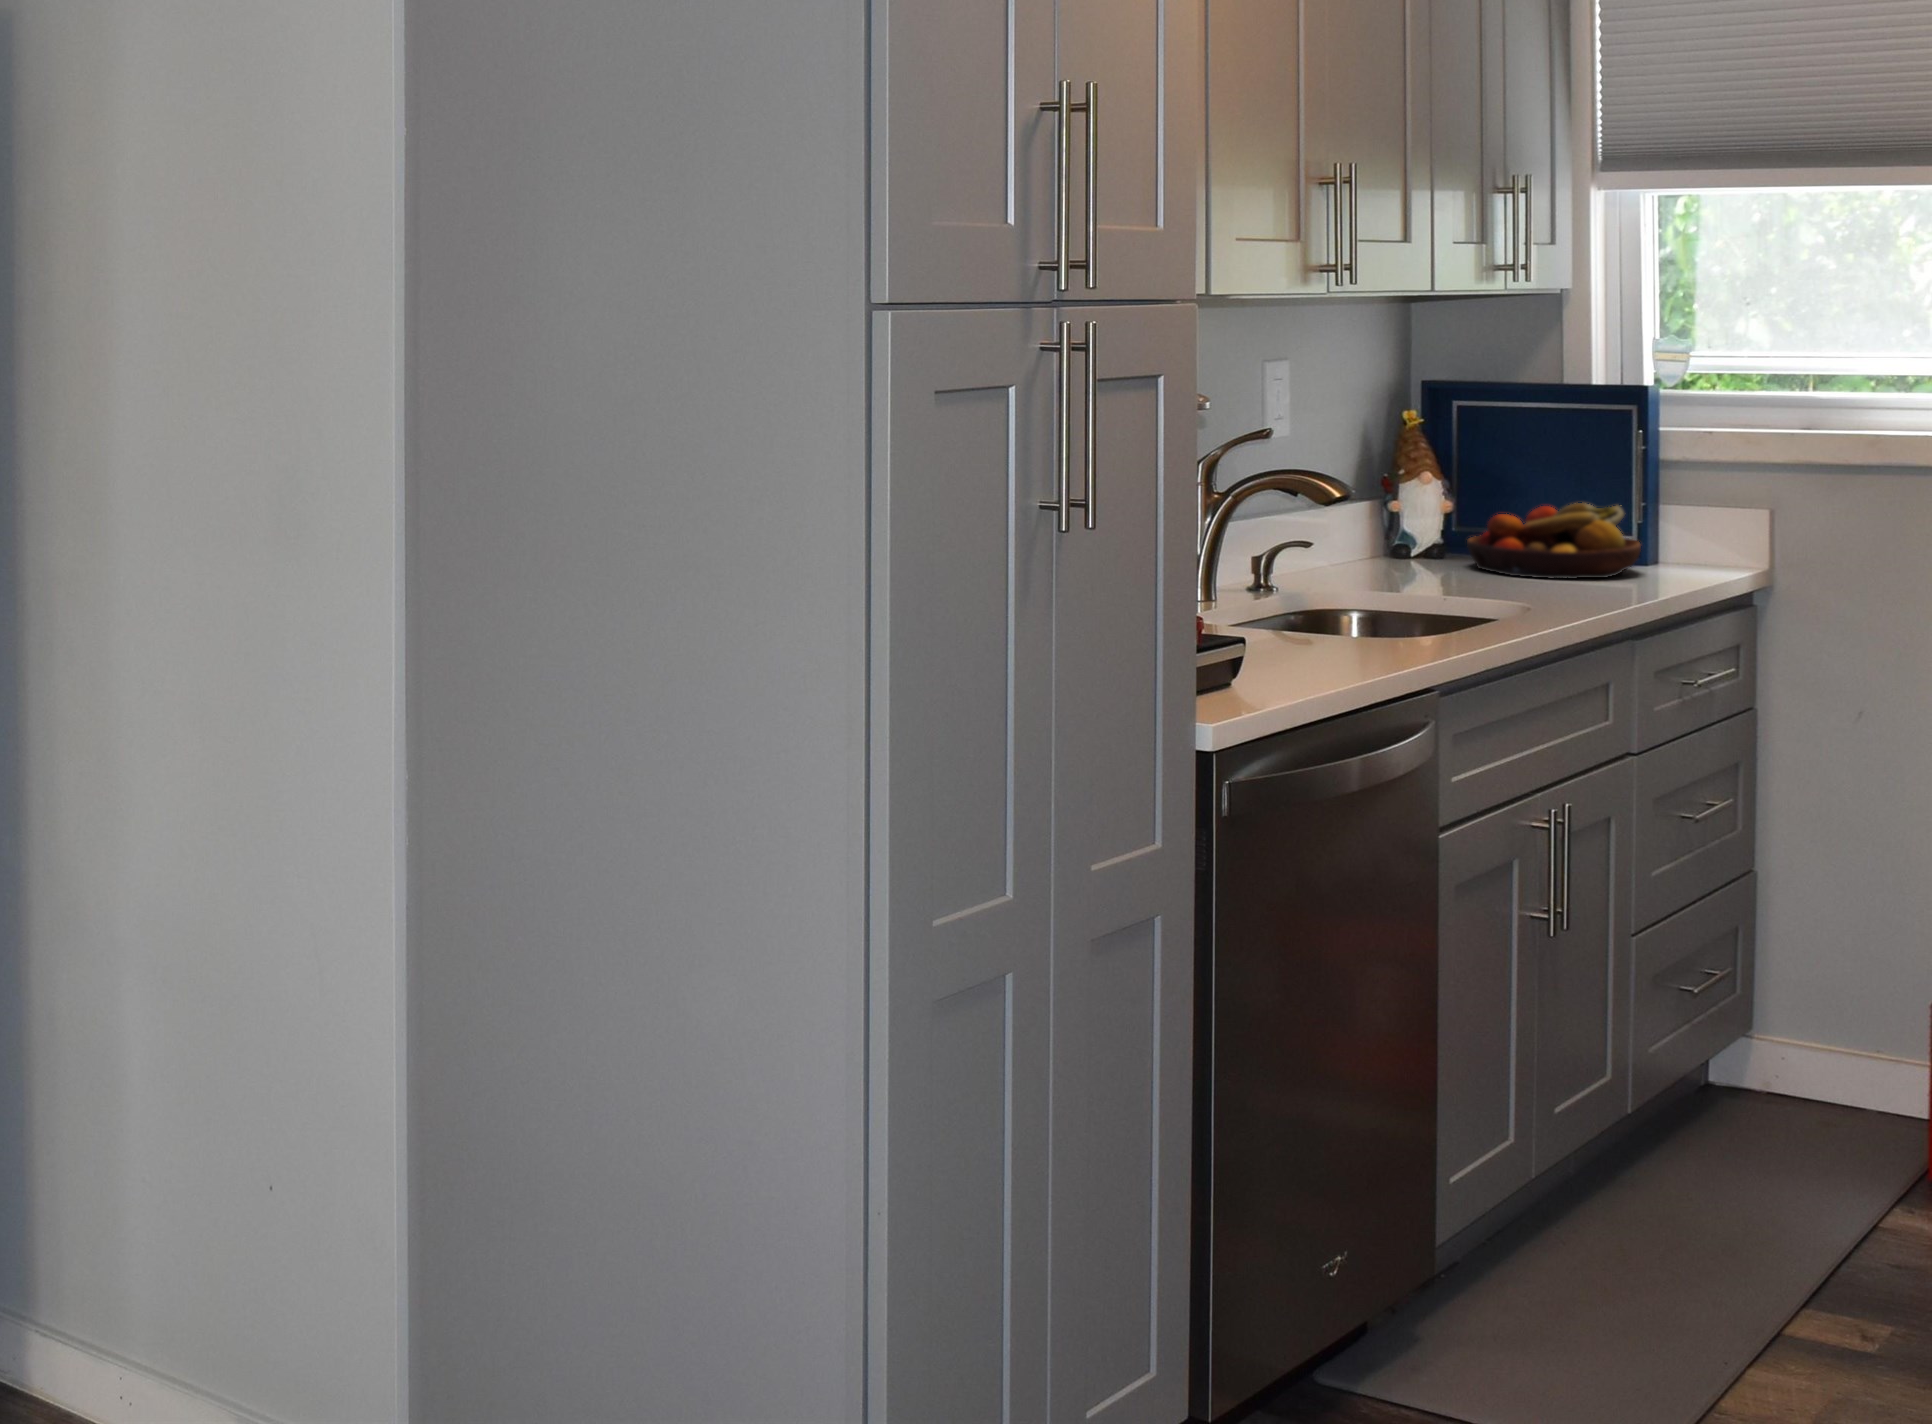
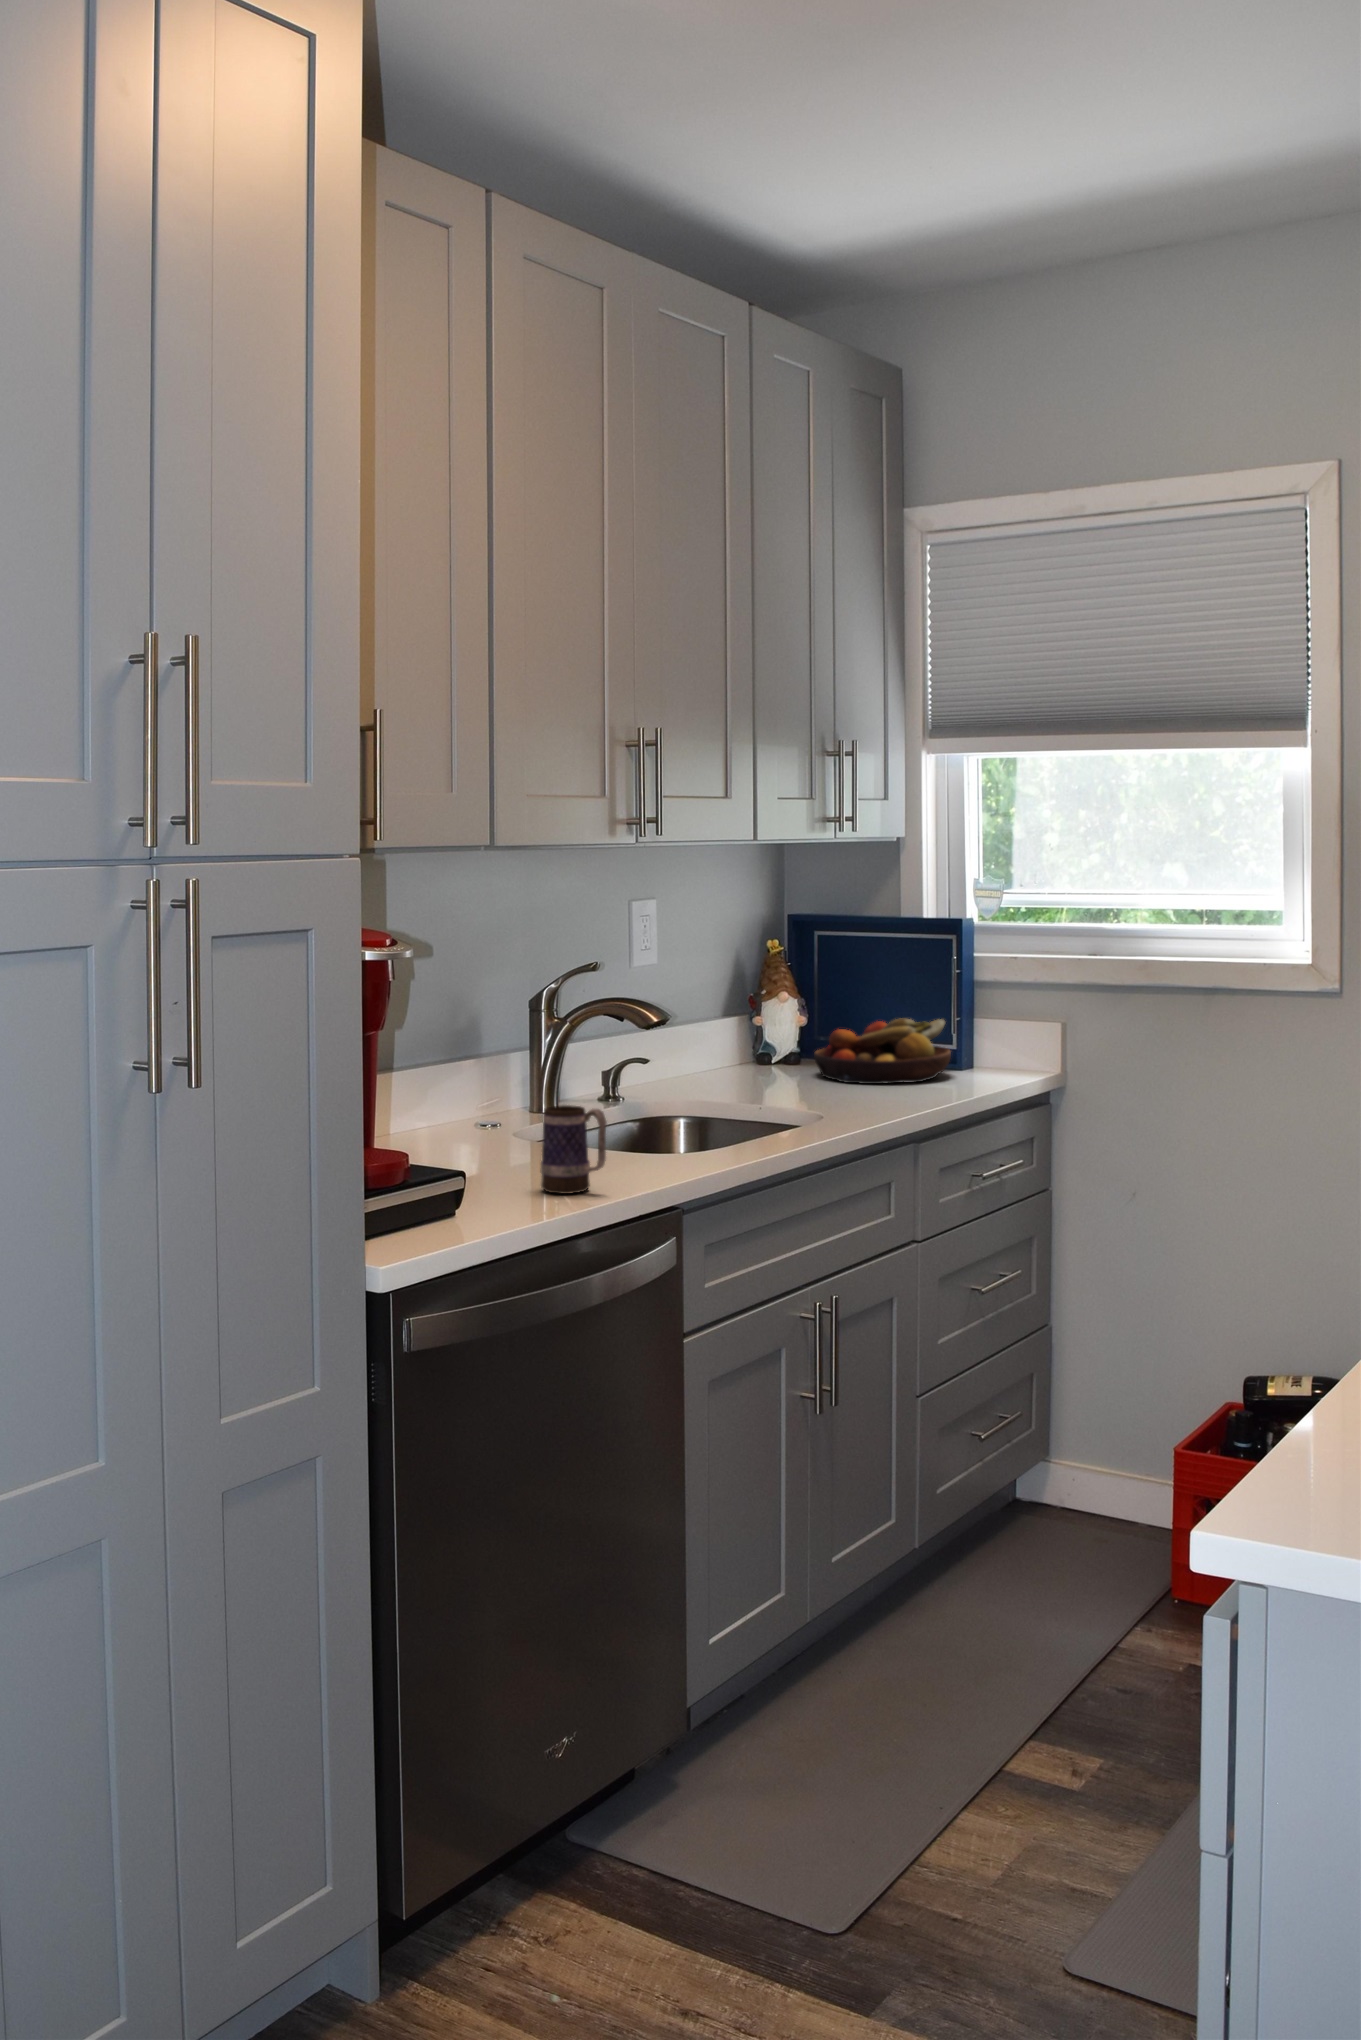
mug: none [1292,583,1369,675] -> present [541,1105,607,1194]

